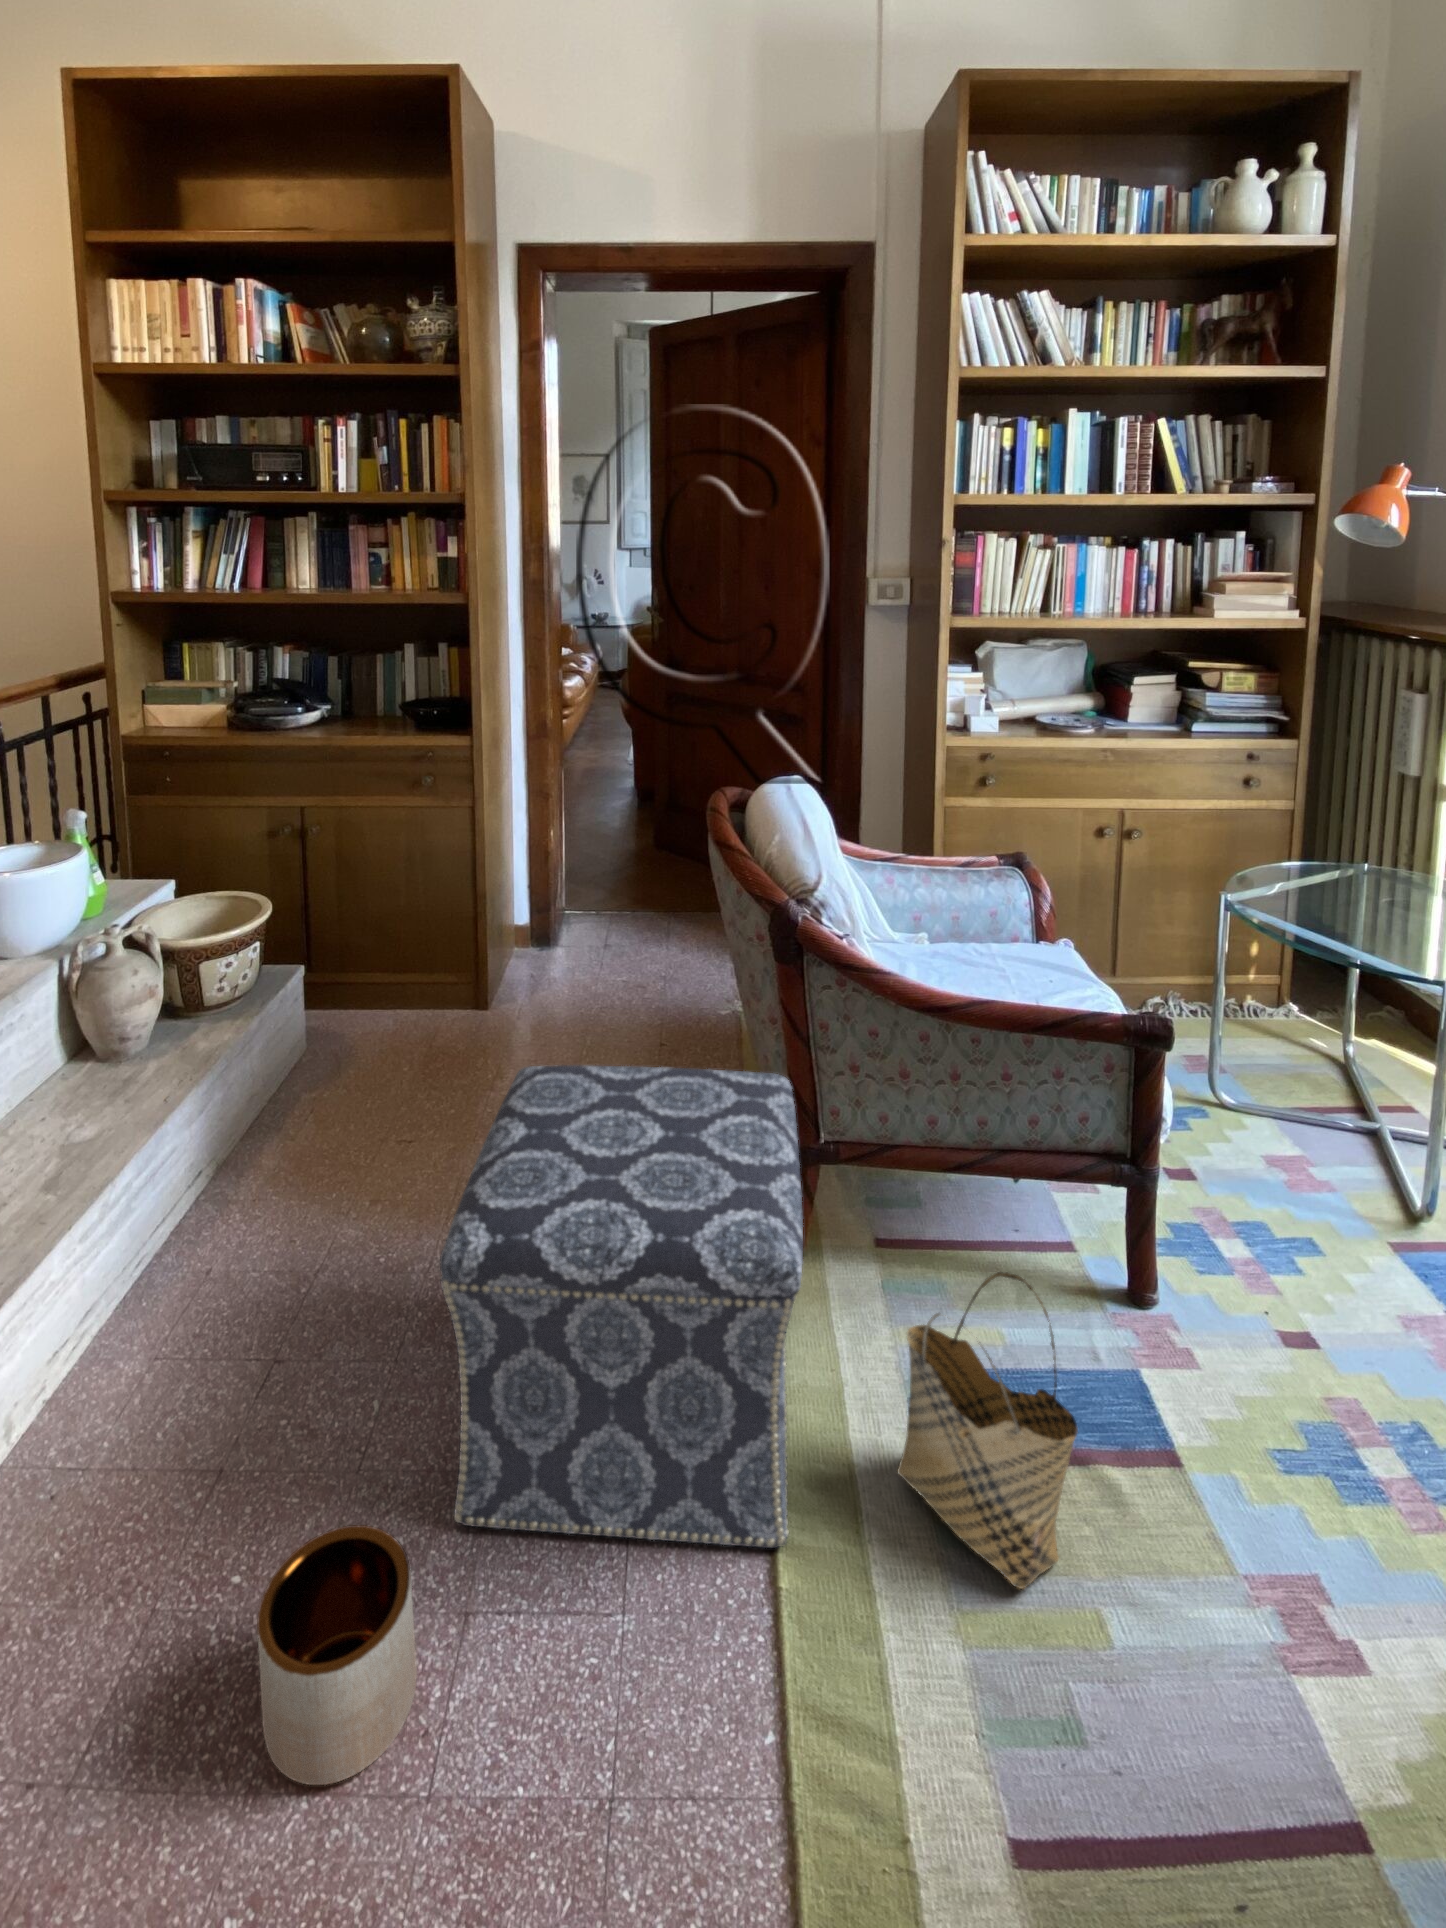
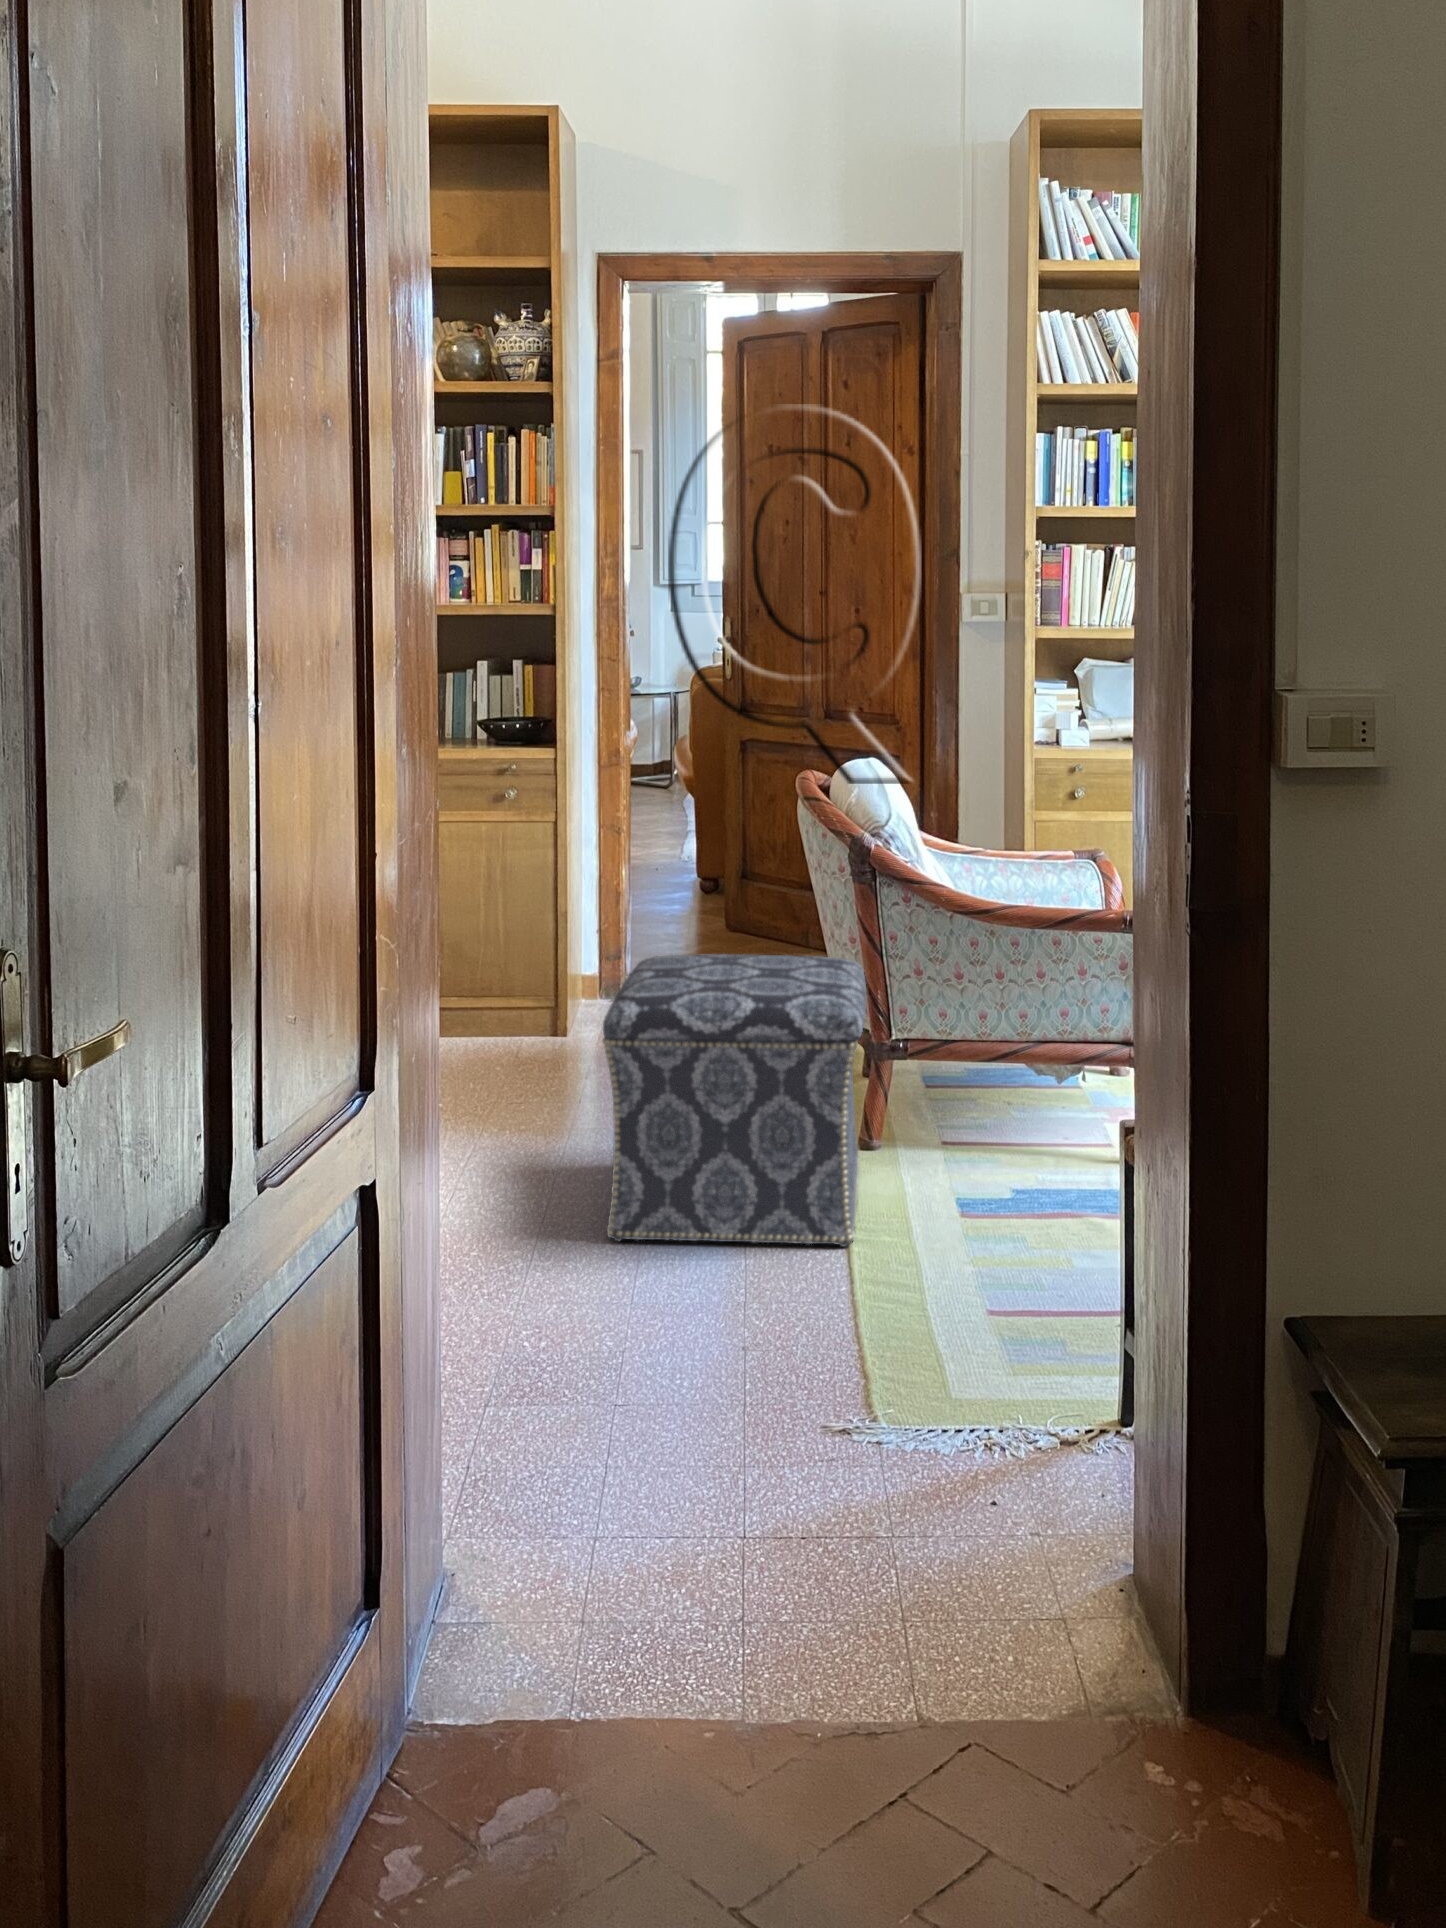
woven basket: present [898,1272,1078,1589] -> none [939,1054,1059,1252]
planter: present [257,1525,417,1785] -> none [498,1187,597,1306]

